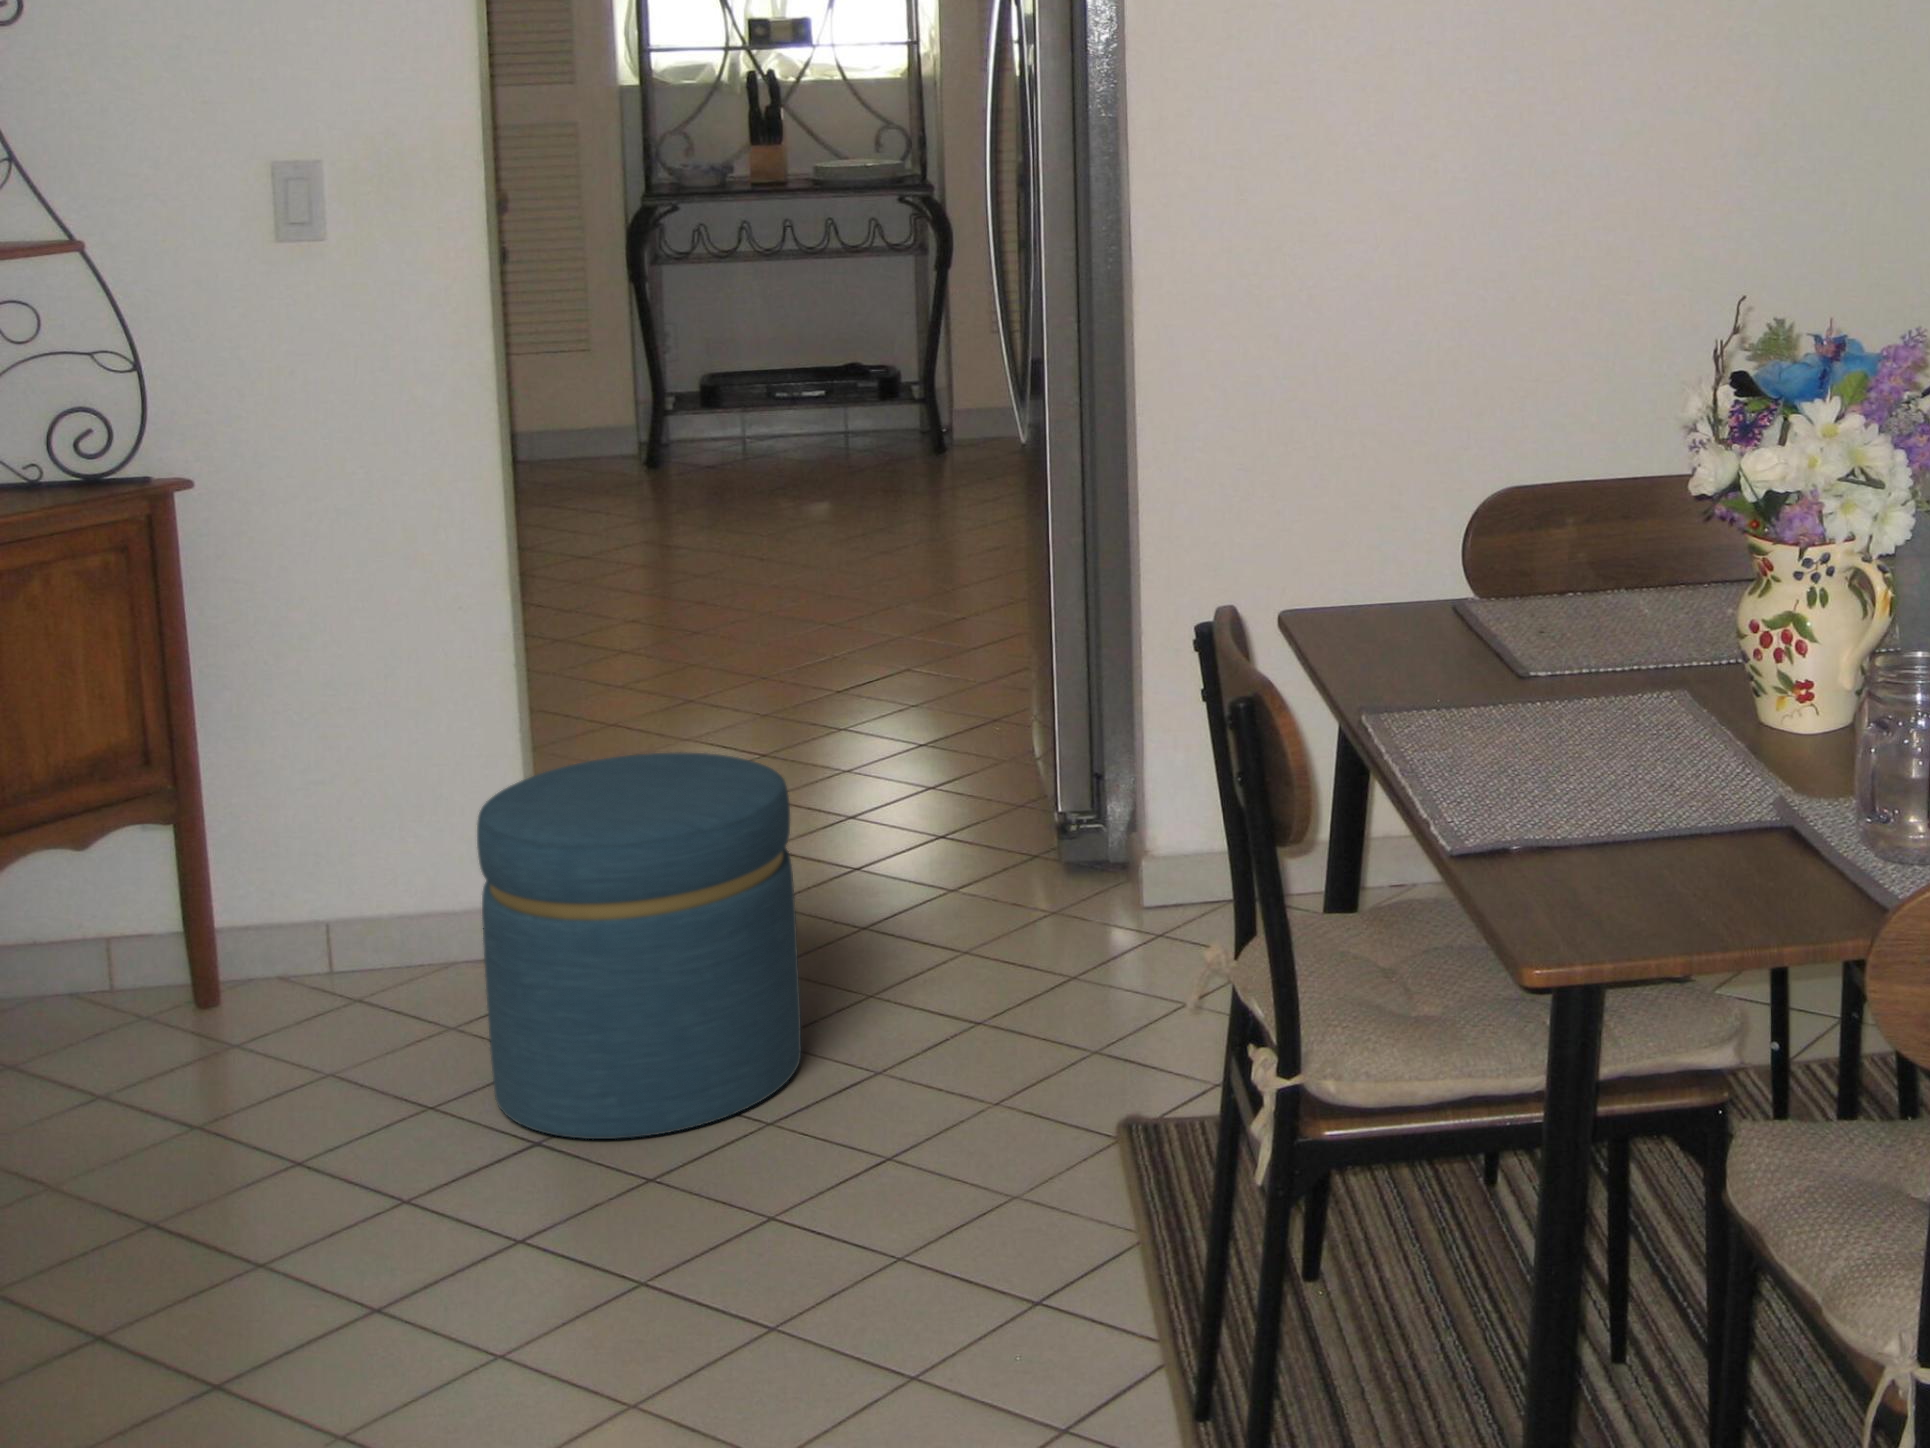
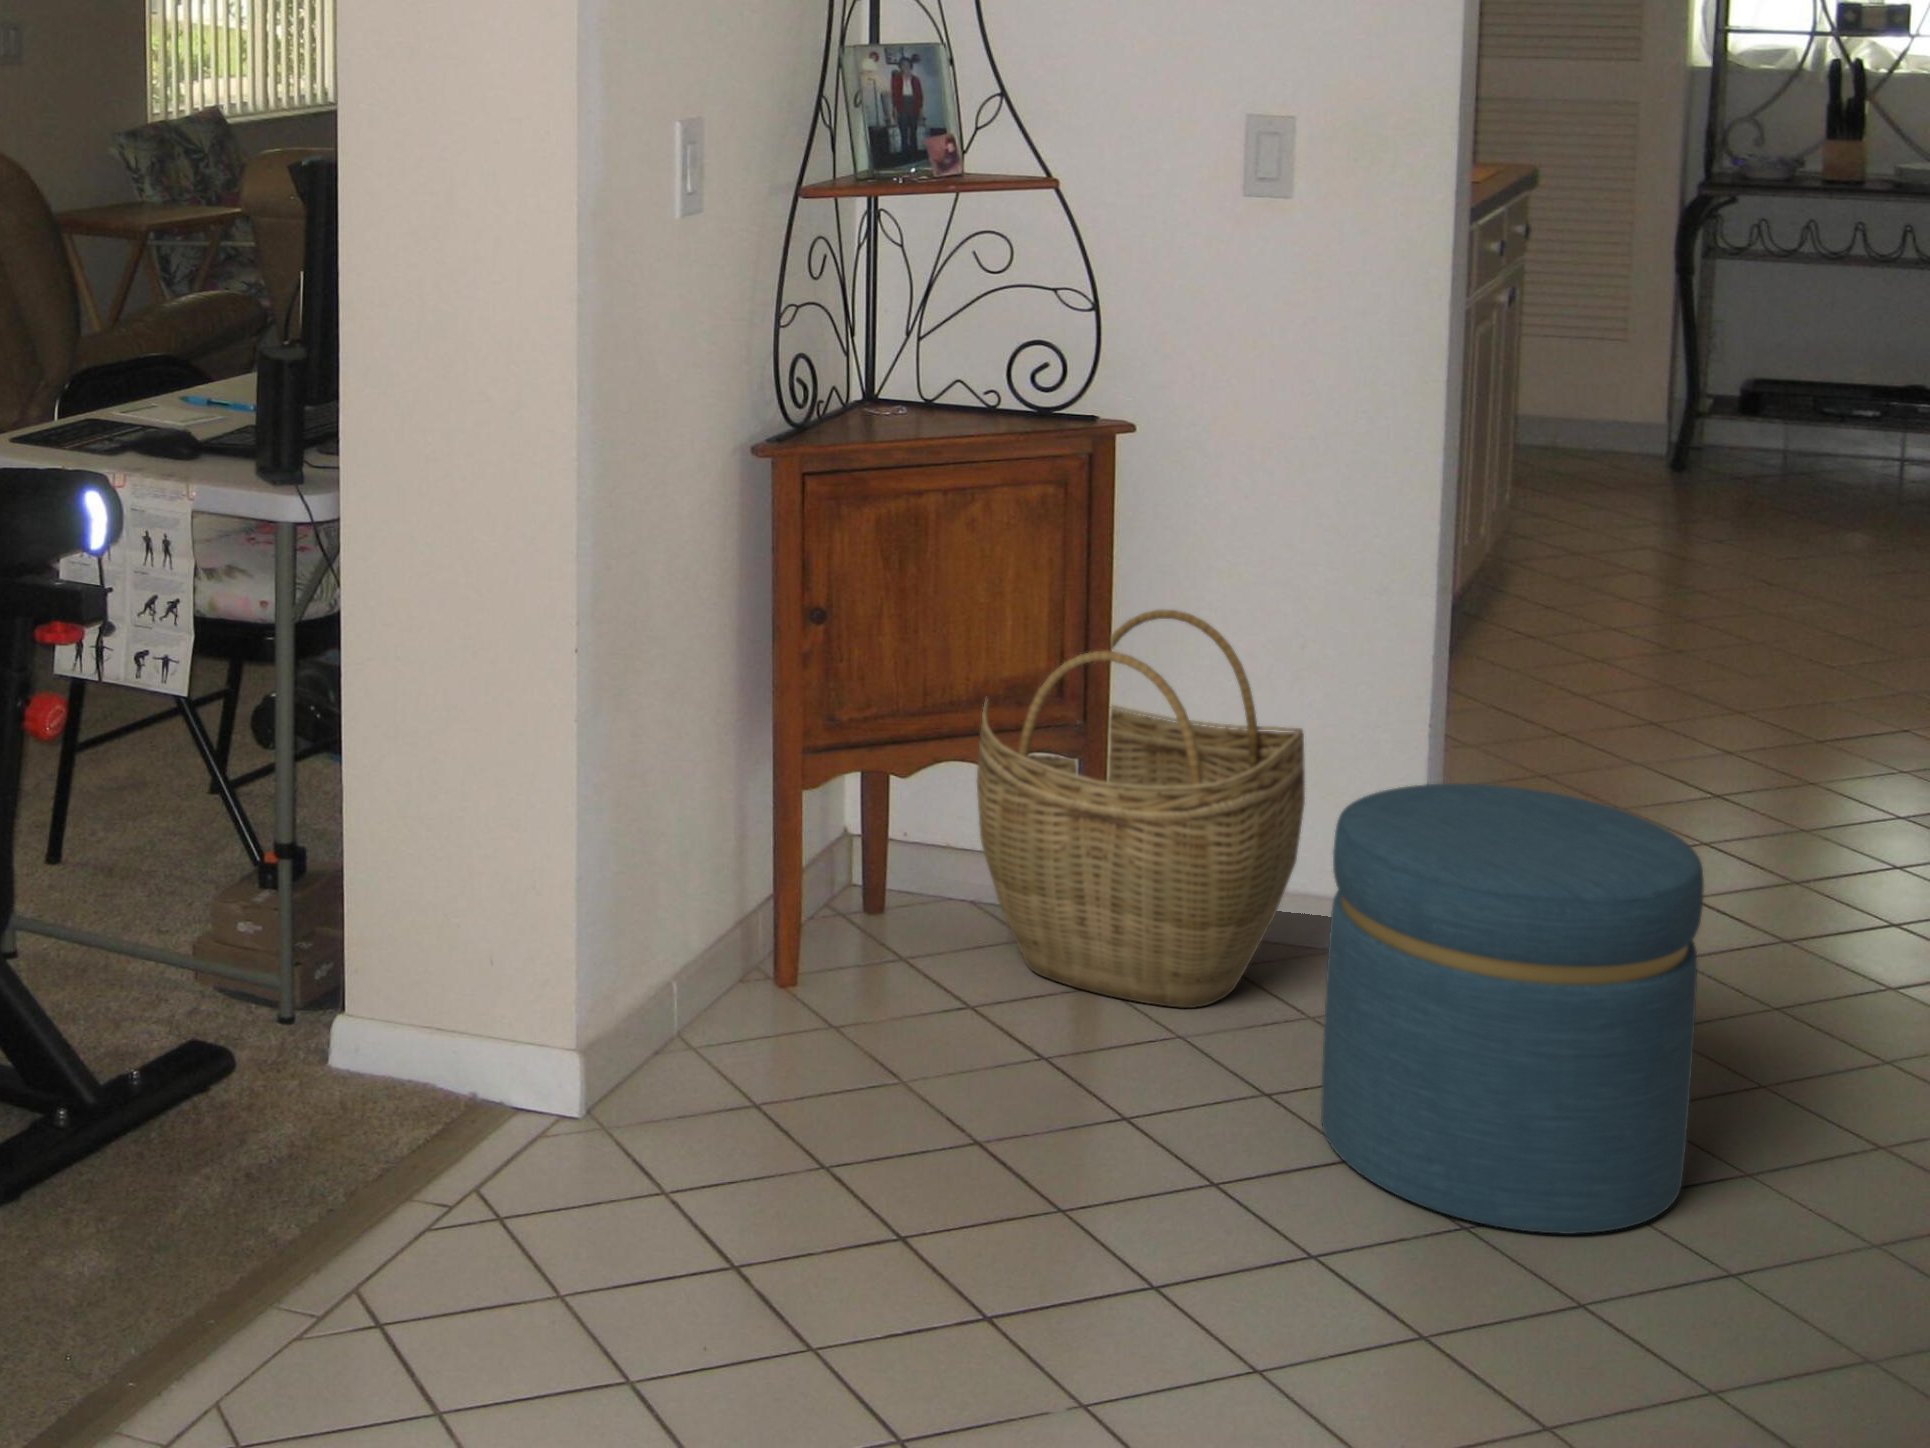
woven basket: none [73,663,427,1065] -> present [977,609,1305,1008]

